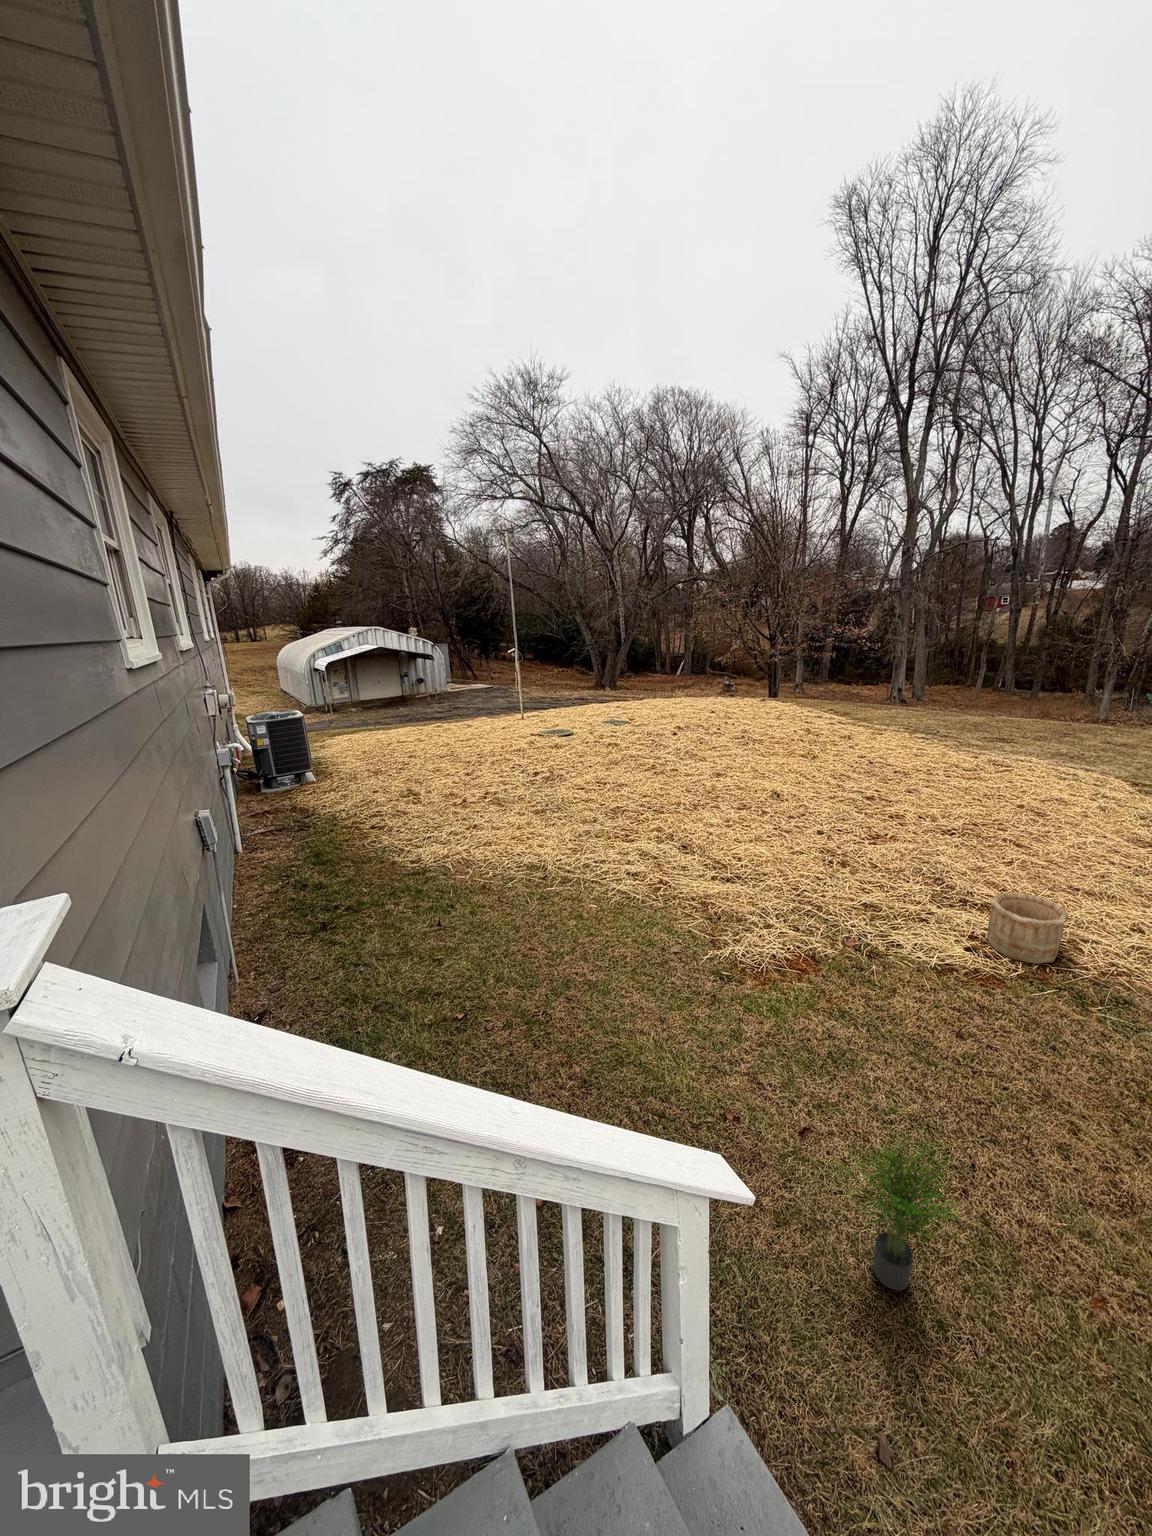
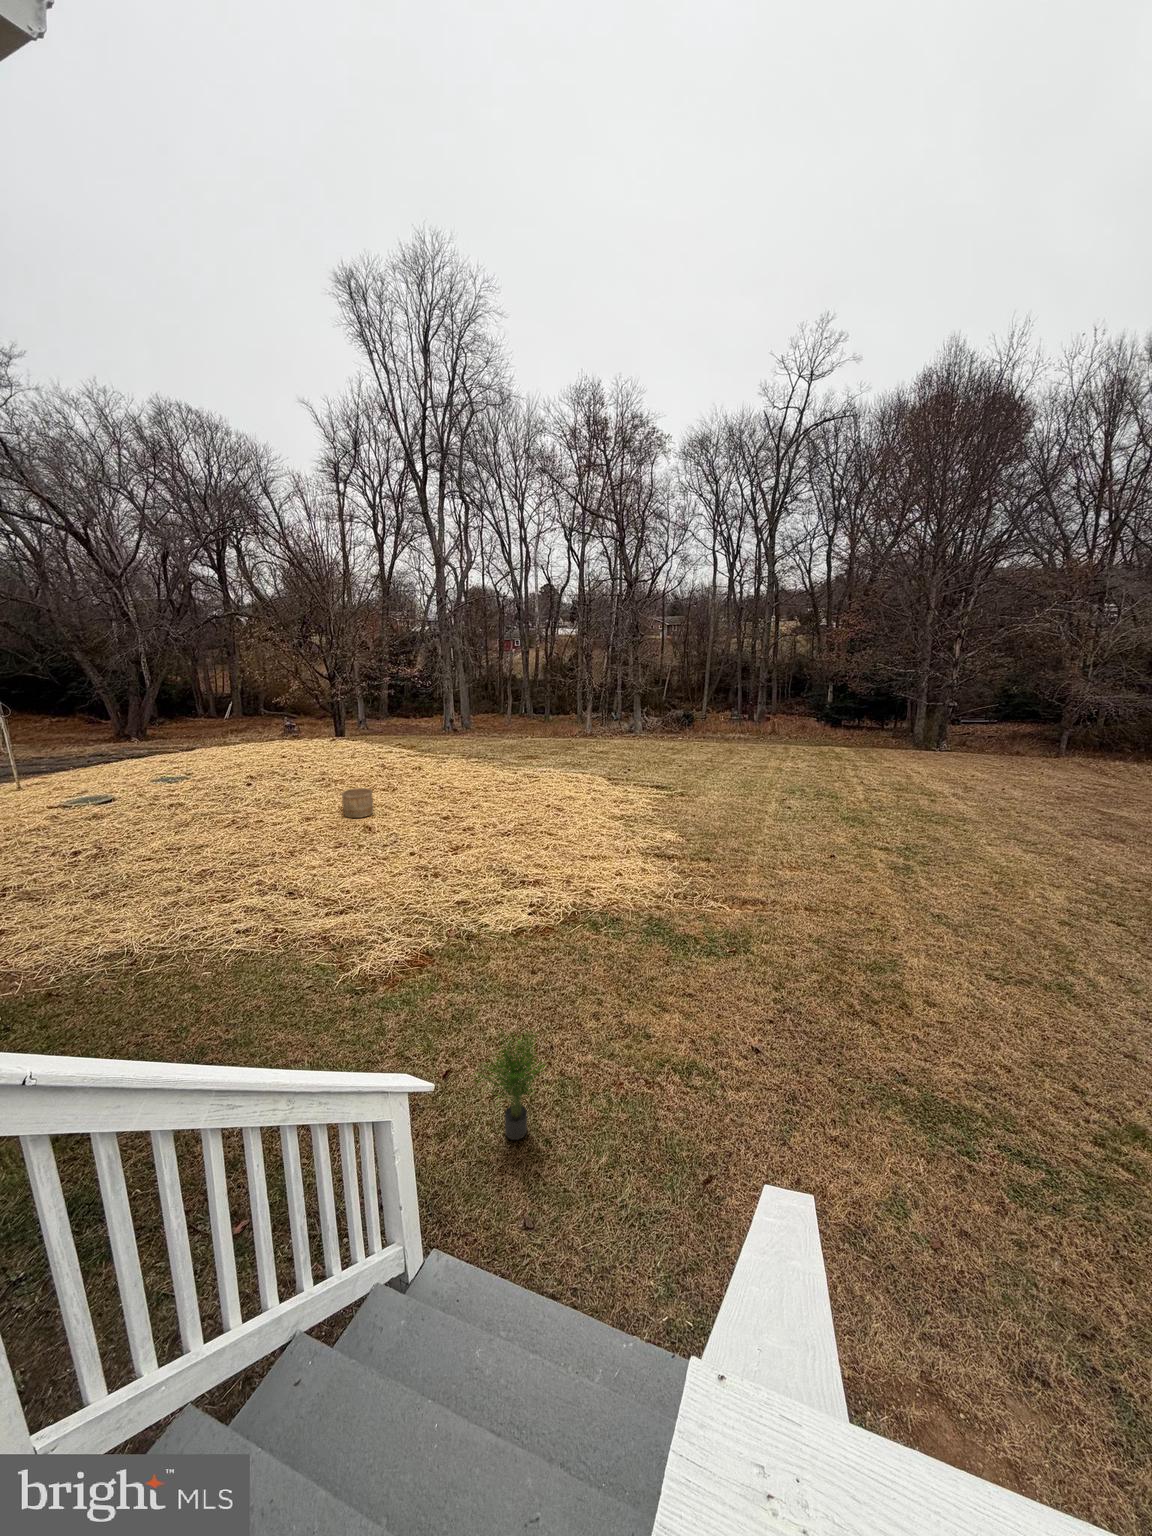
wooden bucket: present [987,892,1068,964] -> present [341,788,374,818]

